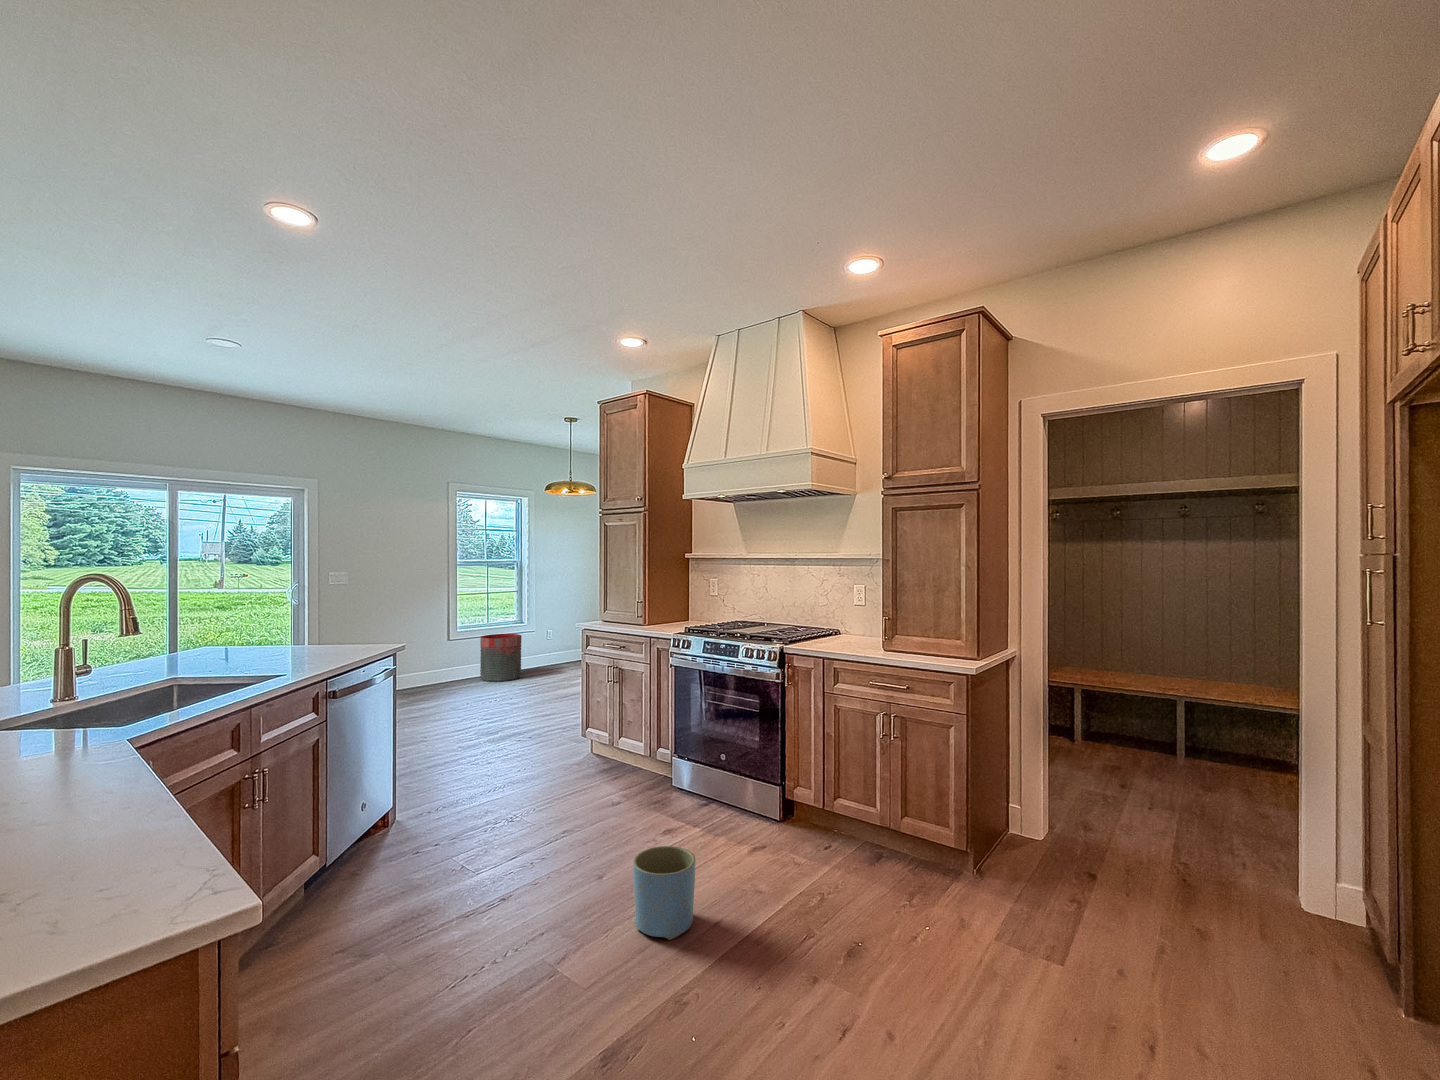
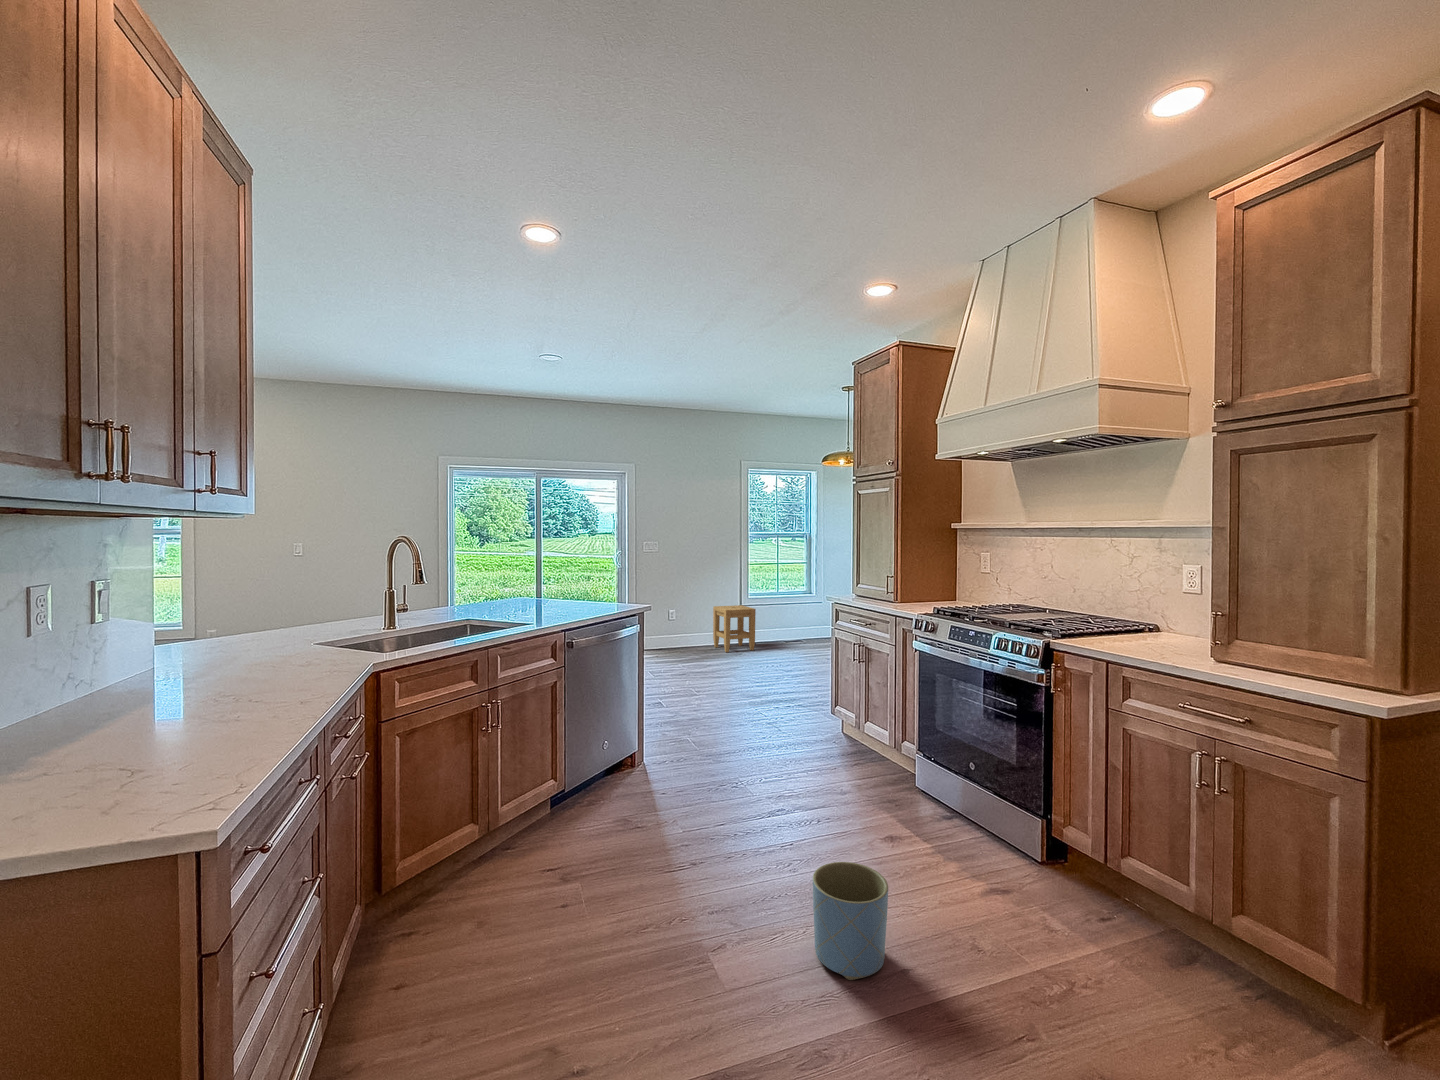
trash can: present [480,634,521,682] -> none [767,603,805,649]
stool: none [418,639,470,692] -> present [713,605,756,652]

